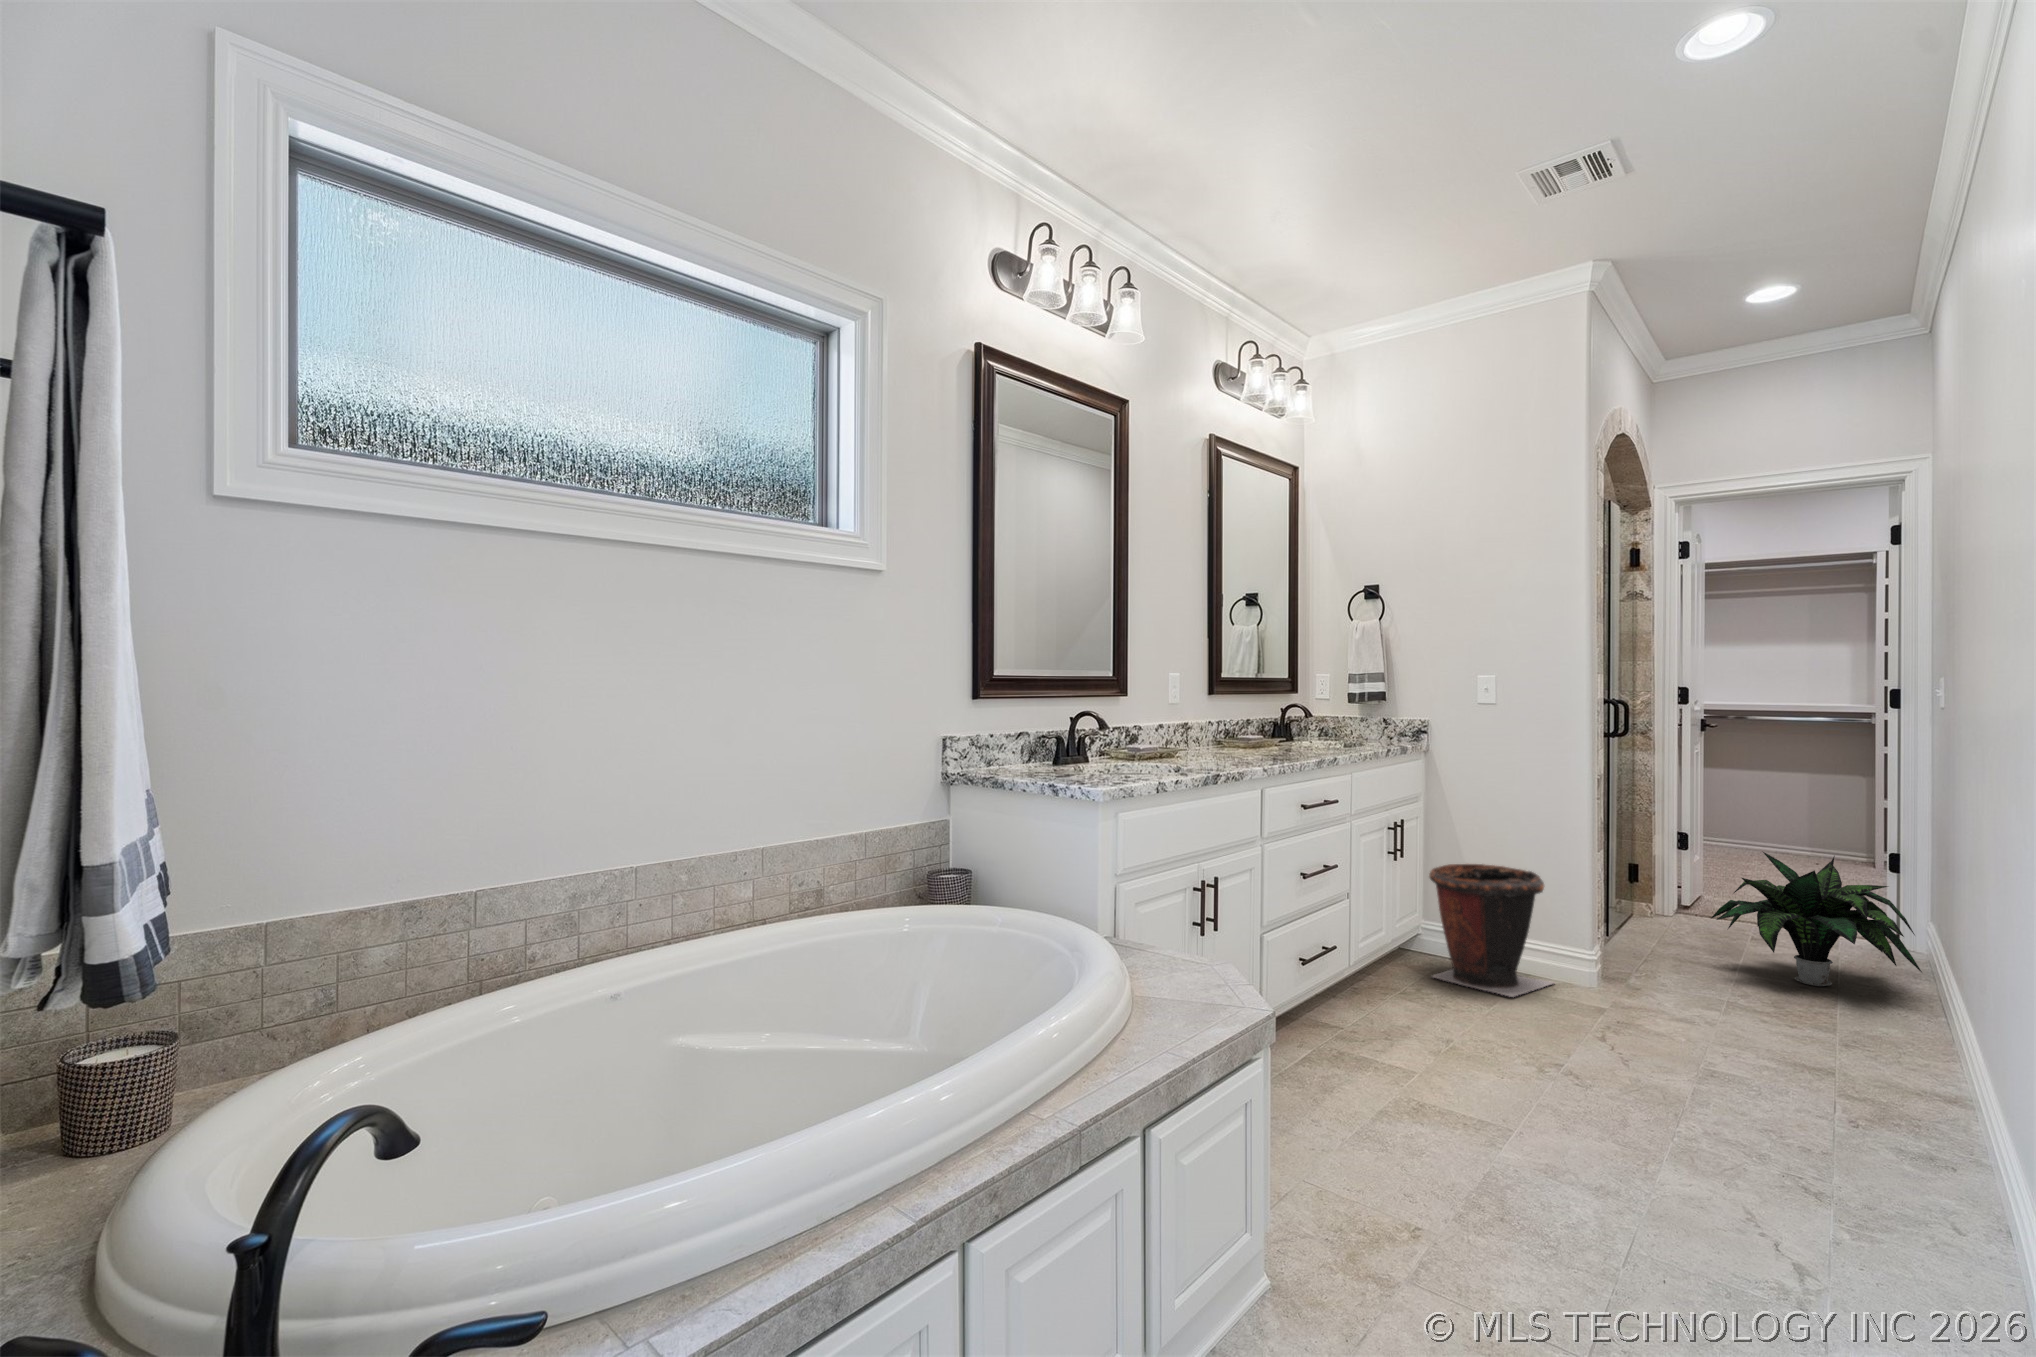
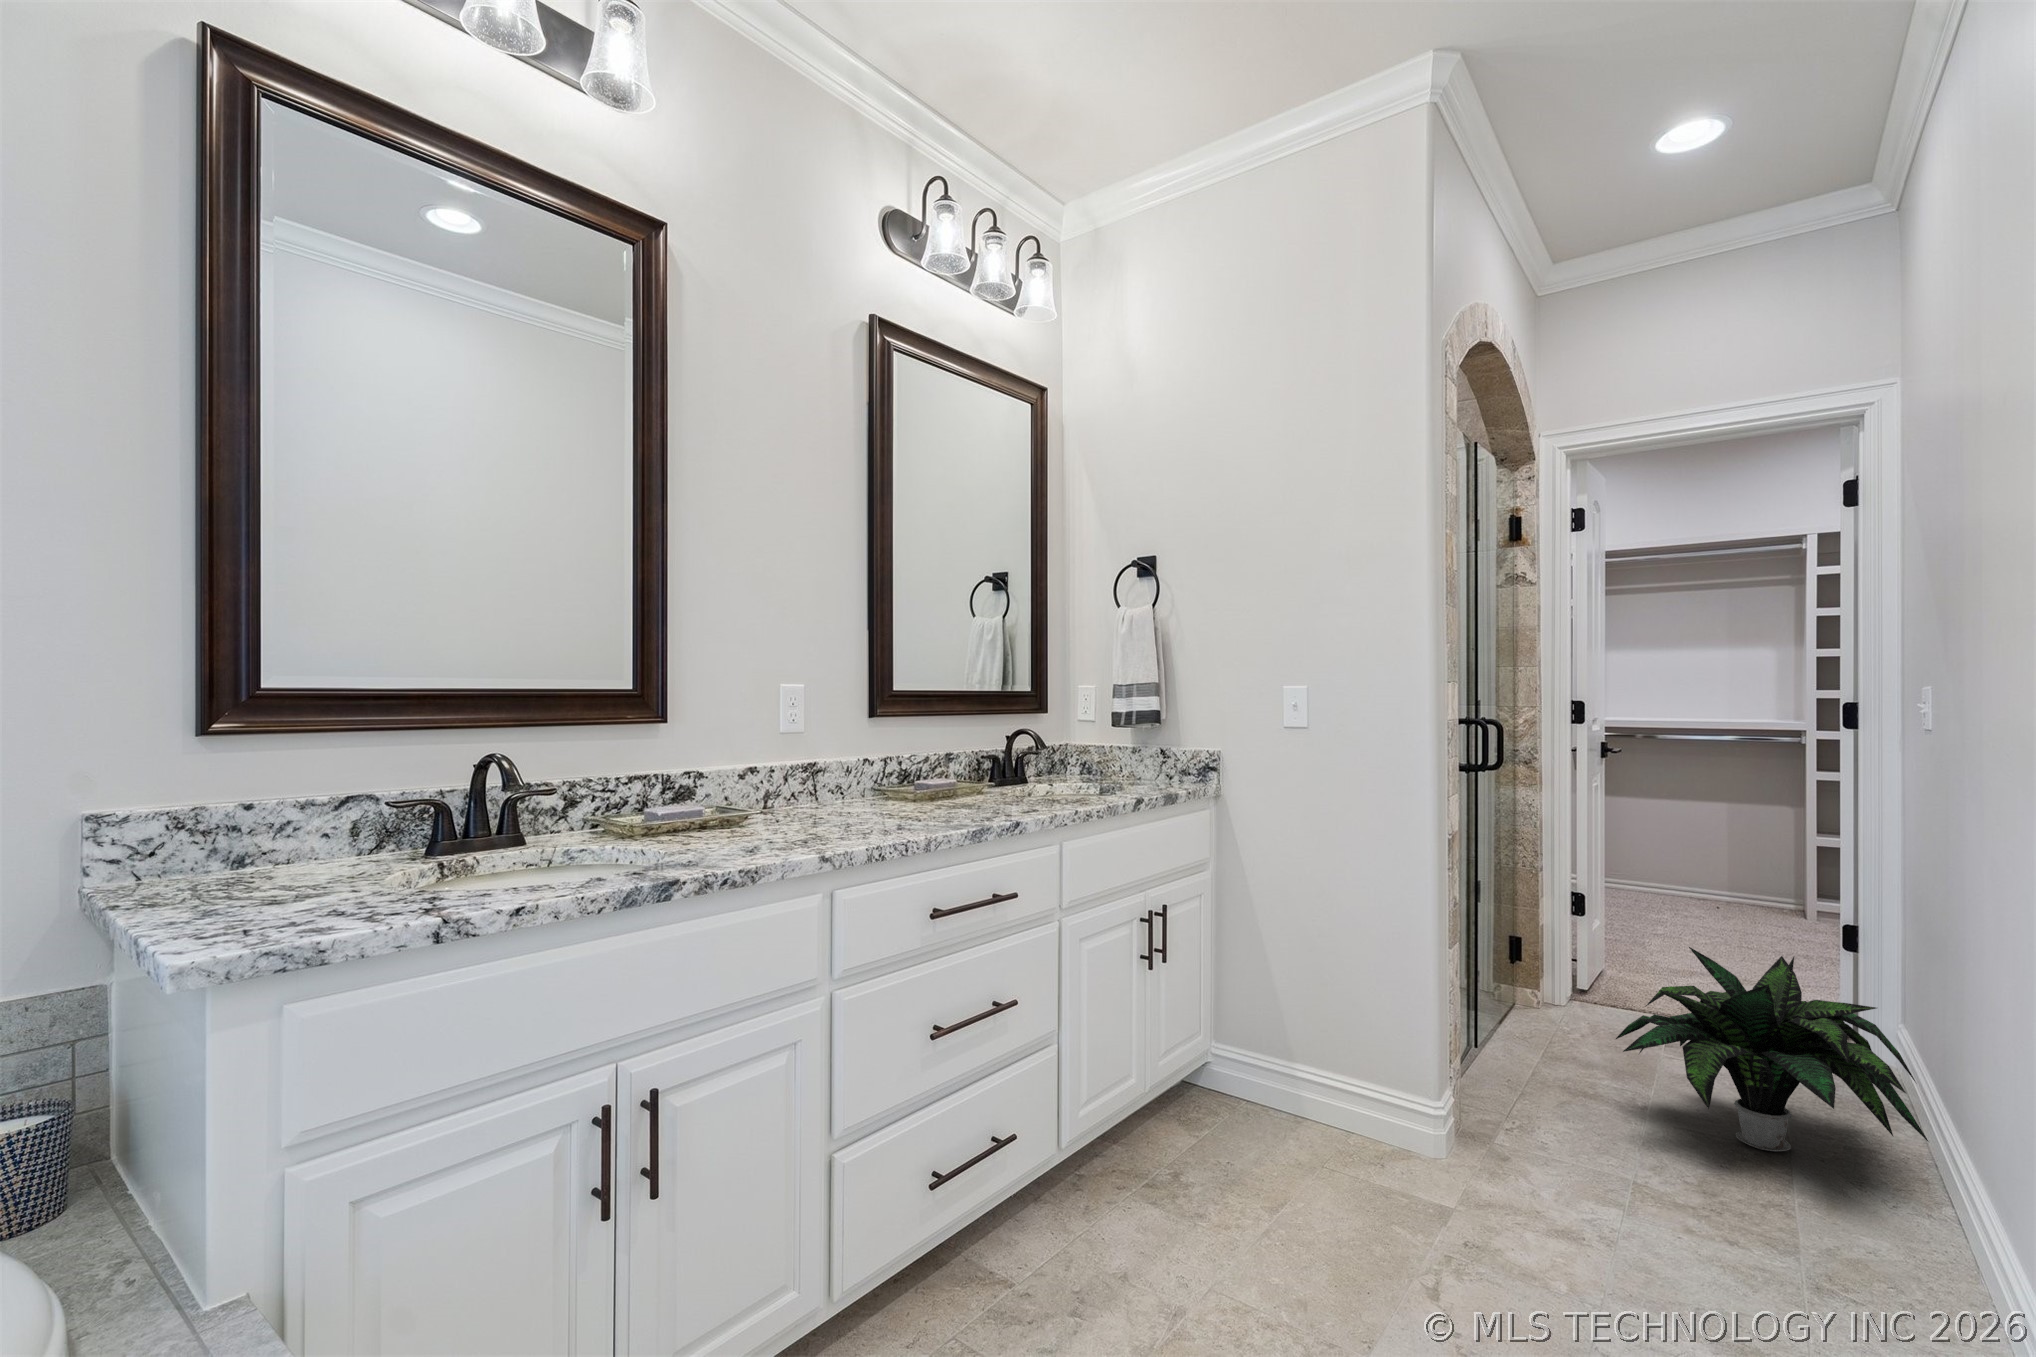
waste bin: present [1429,864,1553,997] -> none [1202,966,1389,1196]

